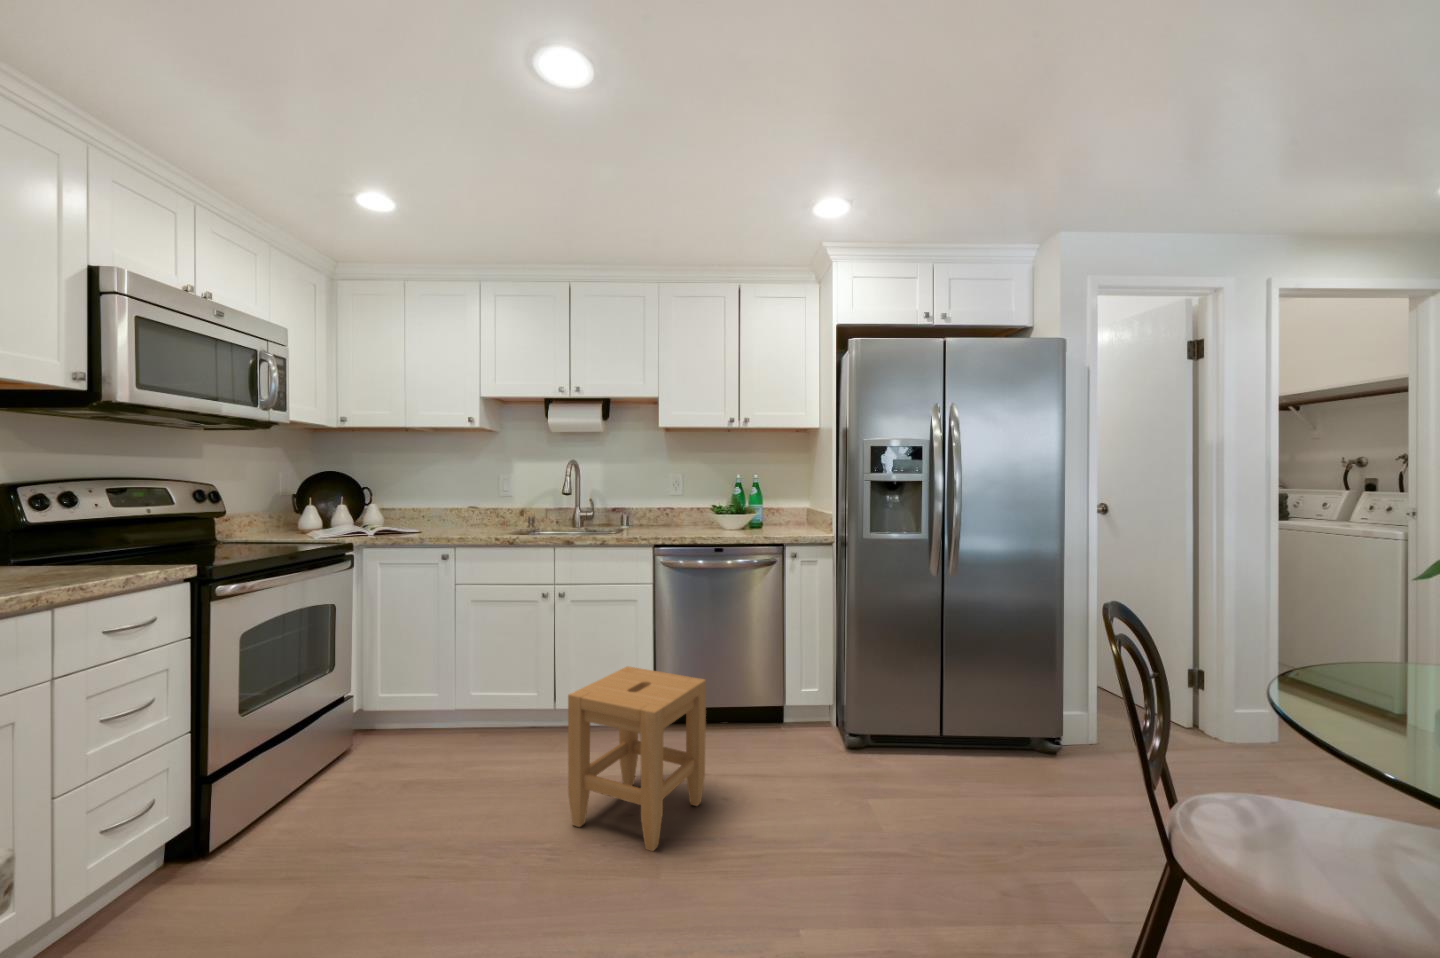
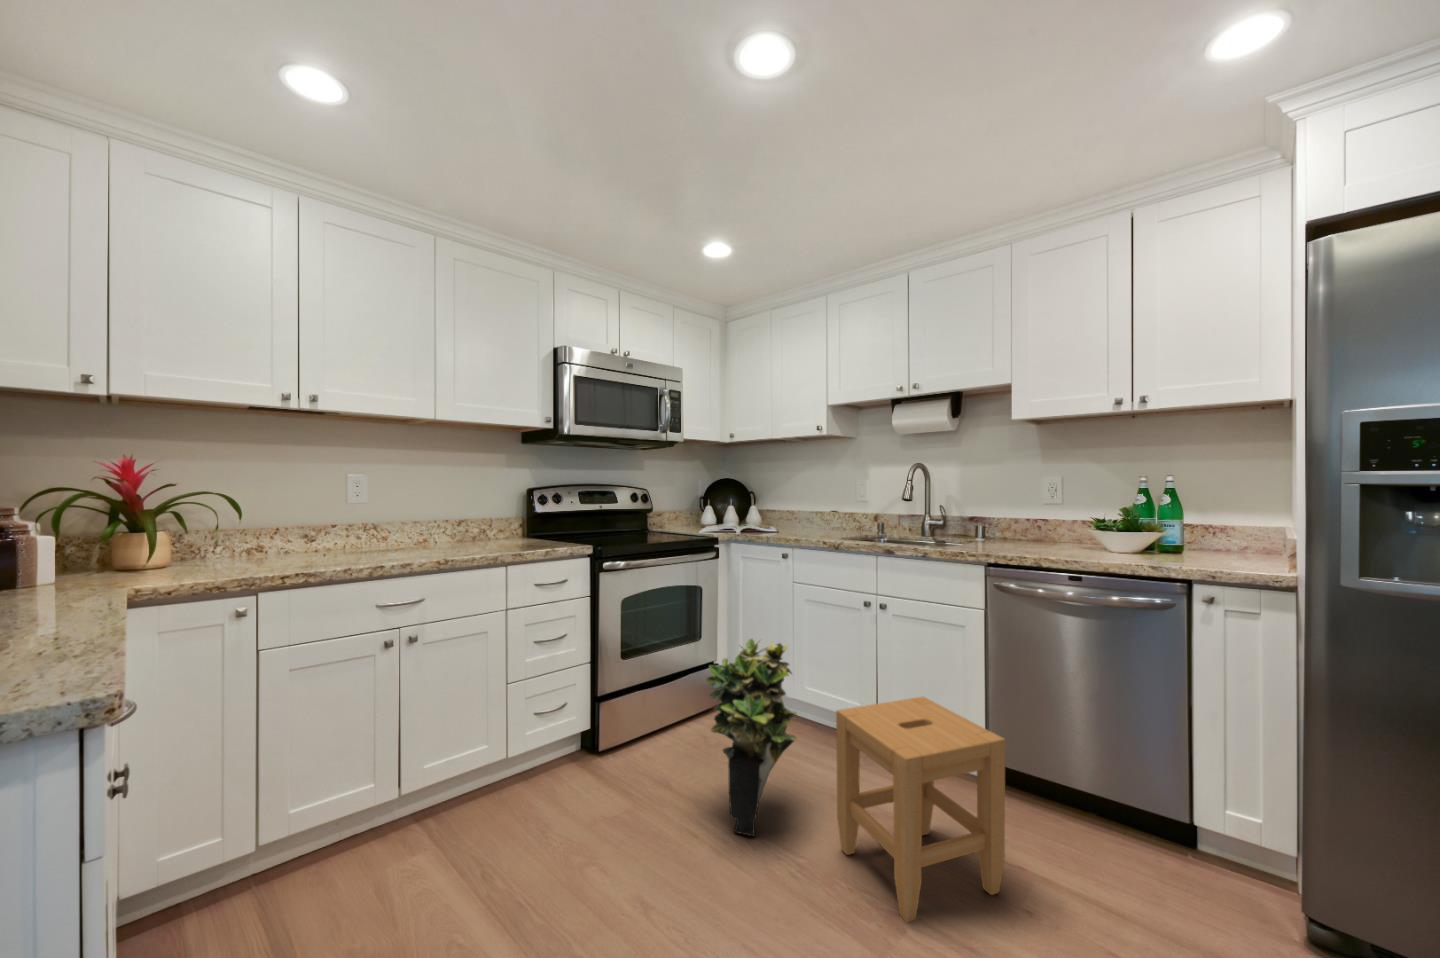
potted plant: none [411,645,524,857] -> present [706,638,798,836]

